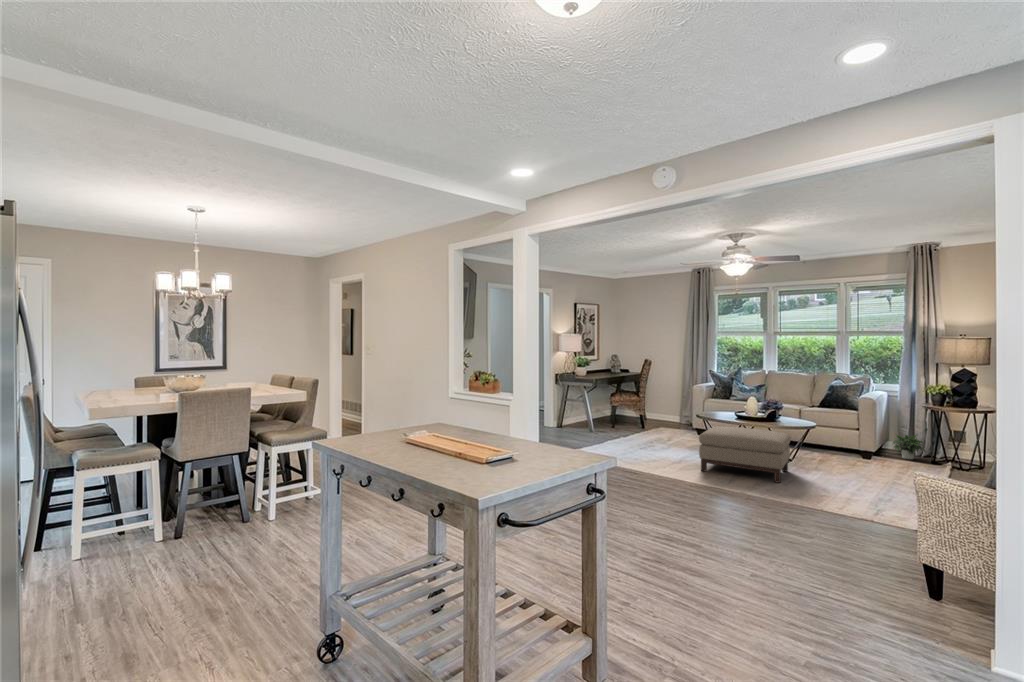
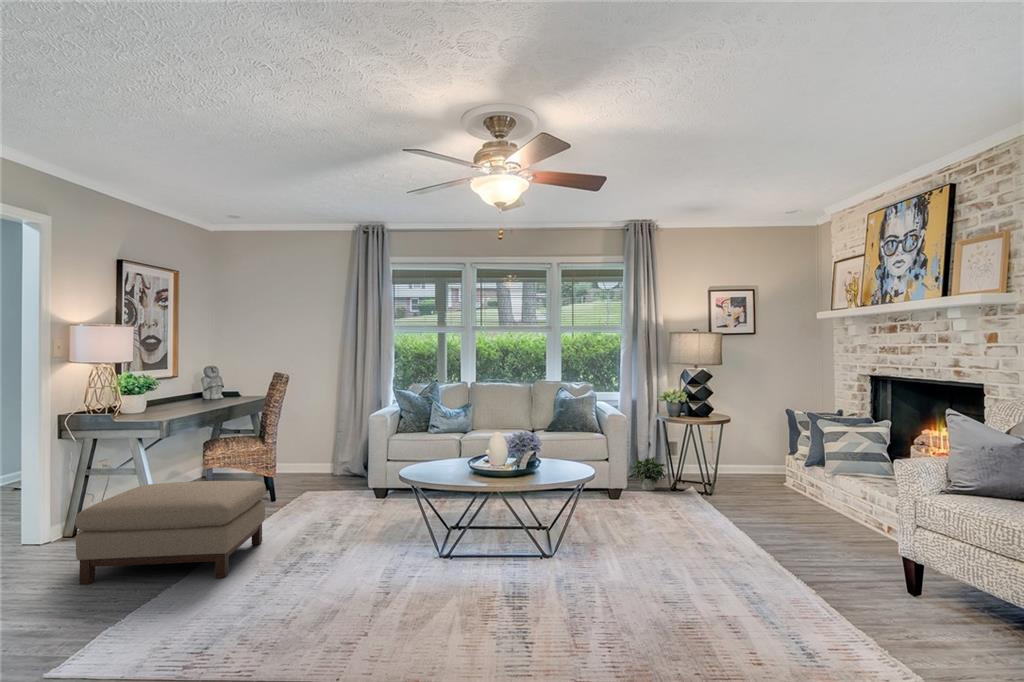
ottoman: present [699,426,791,483] -> present [75,481,266,585]

